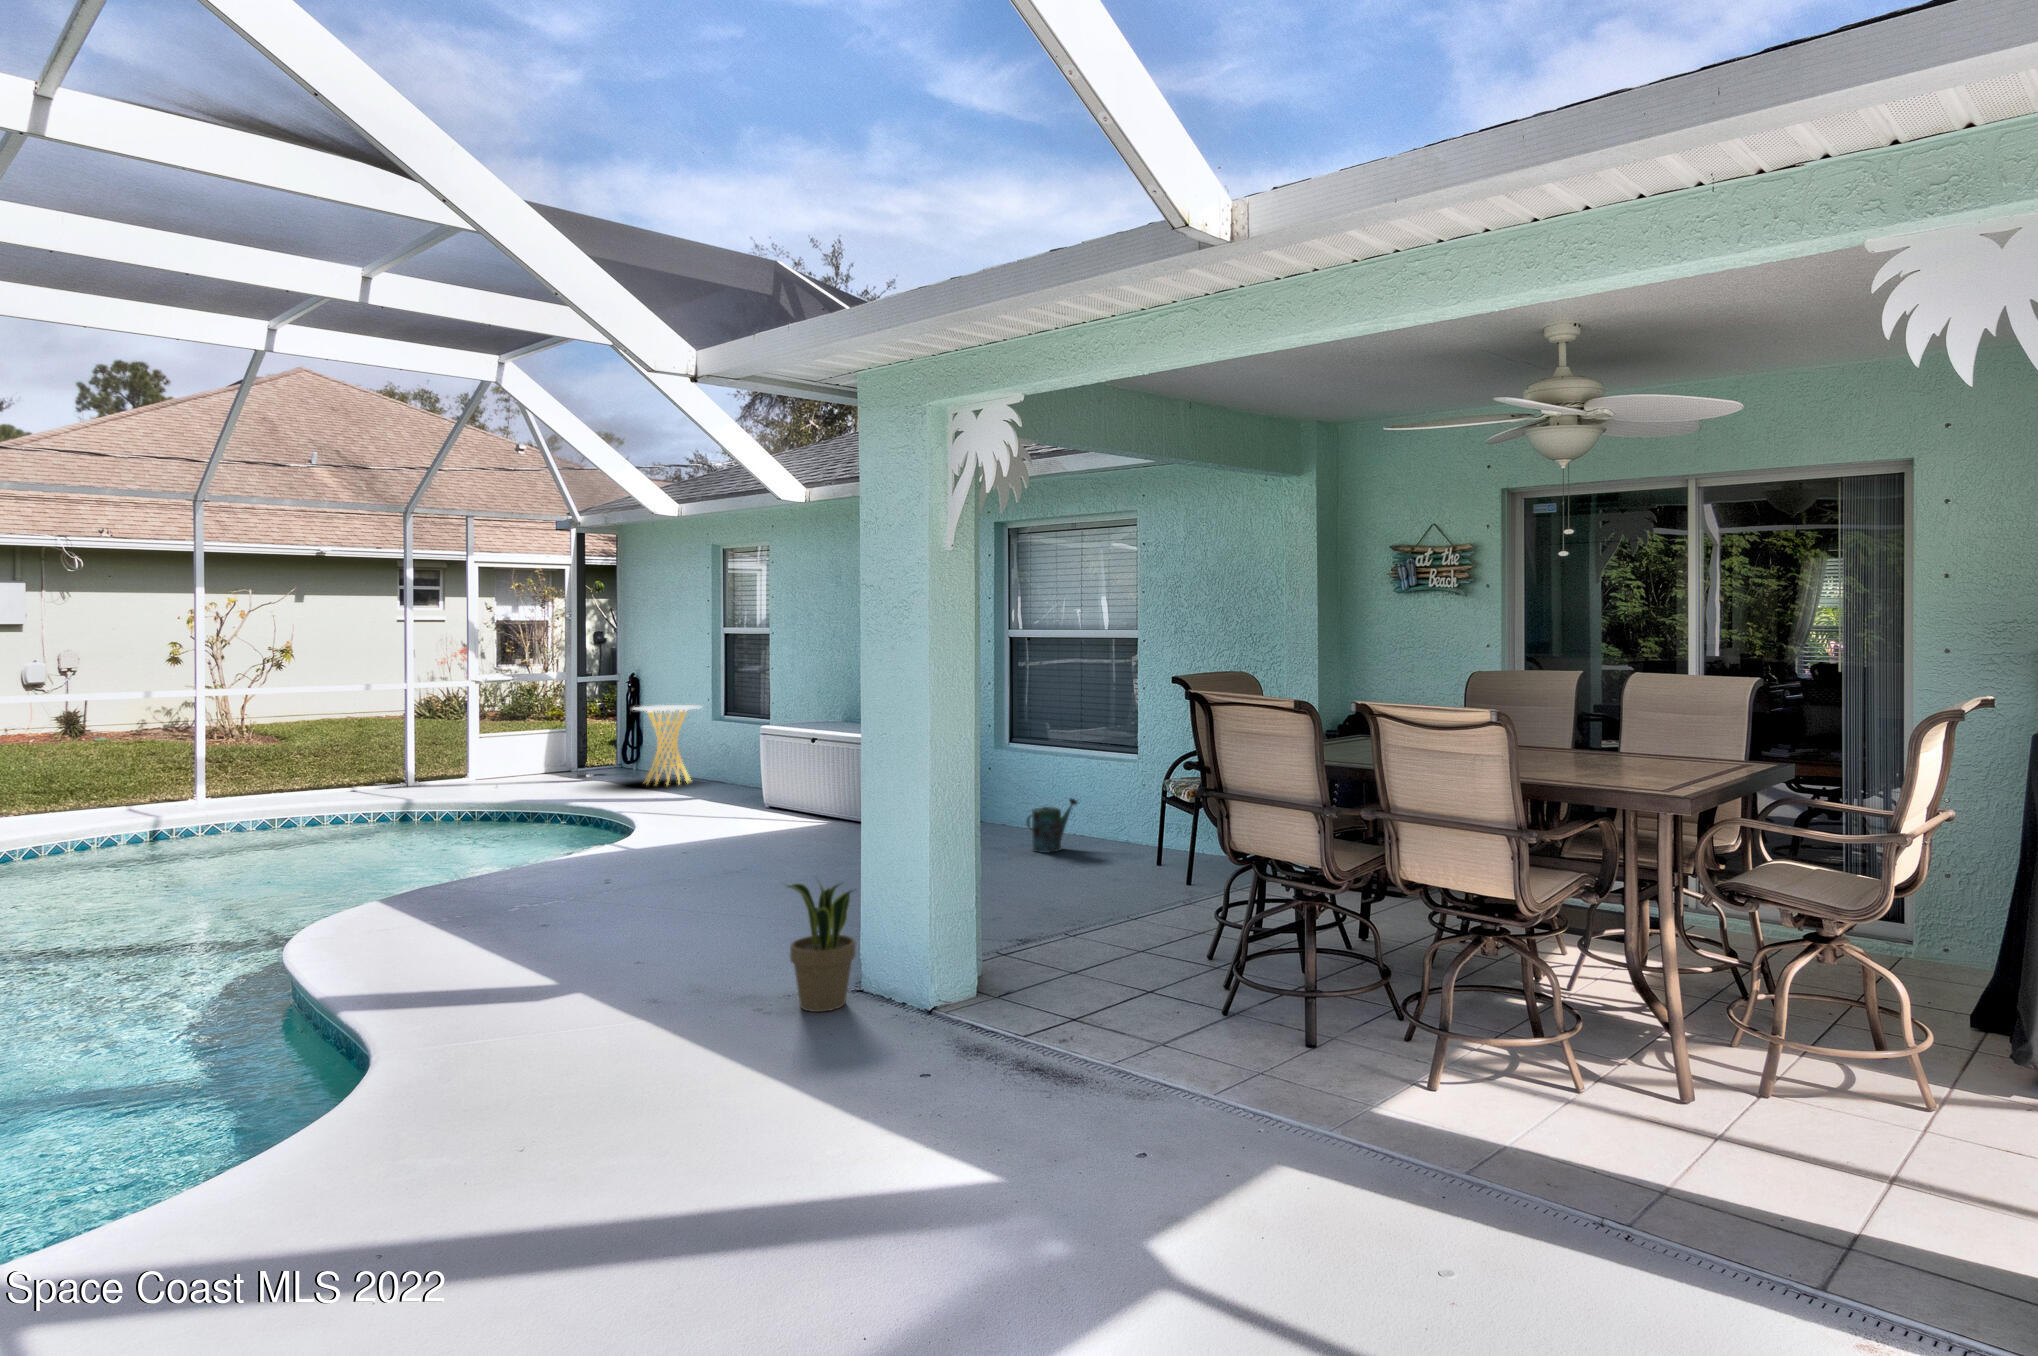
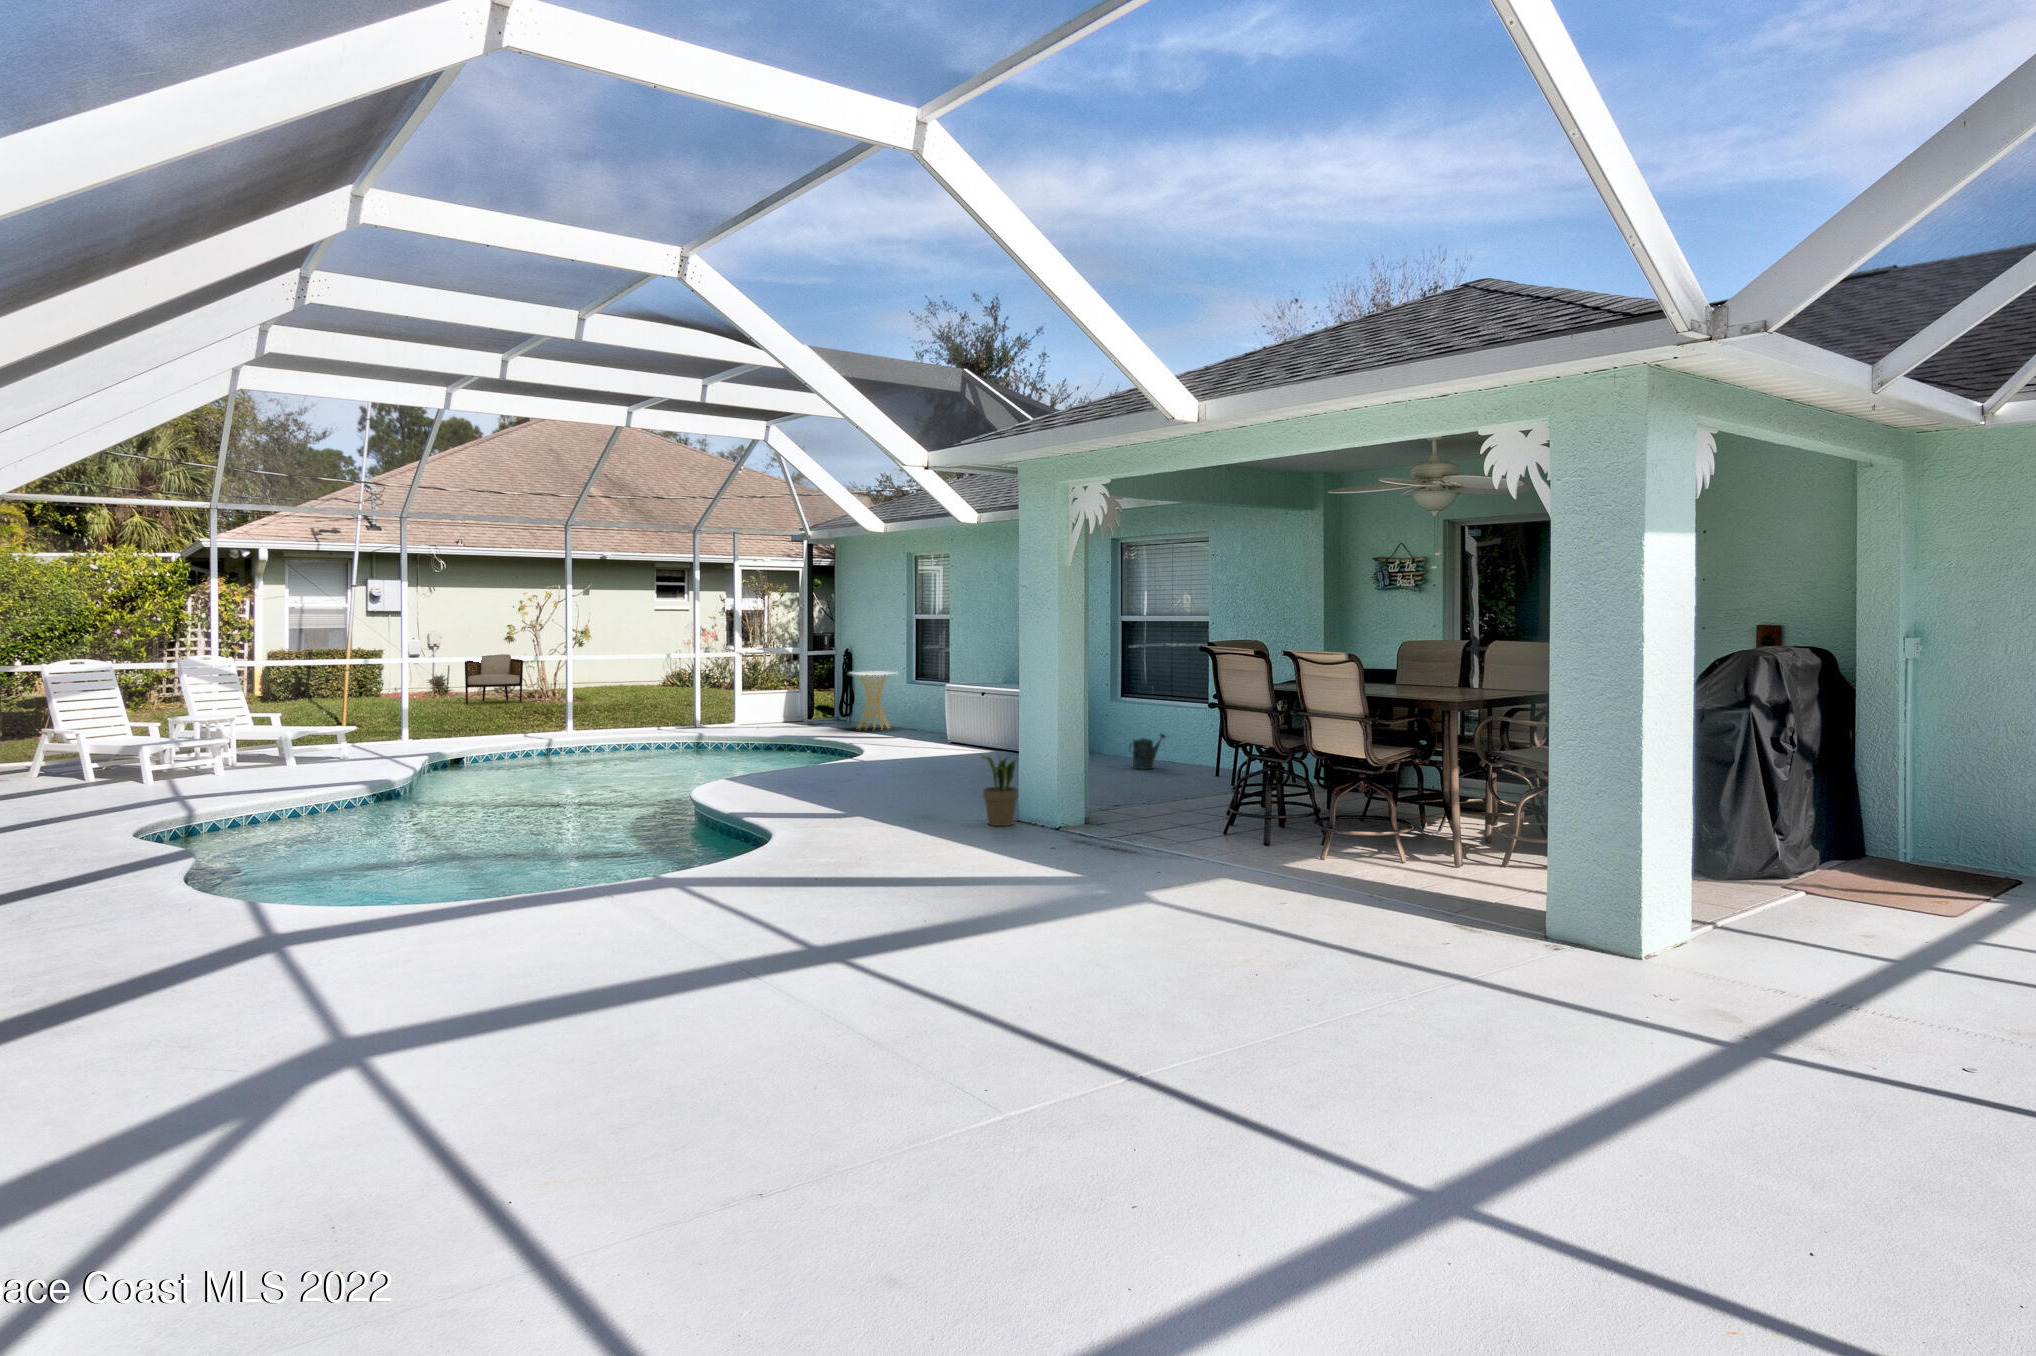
armchair: none [103,683,195,751] -> present [465,654,523,704]

